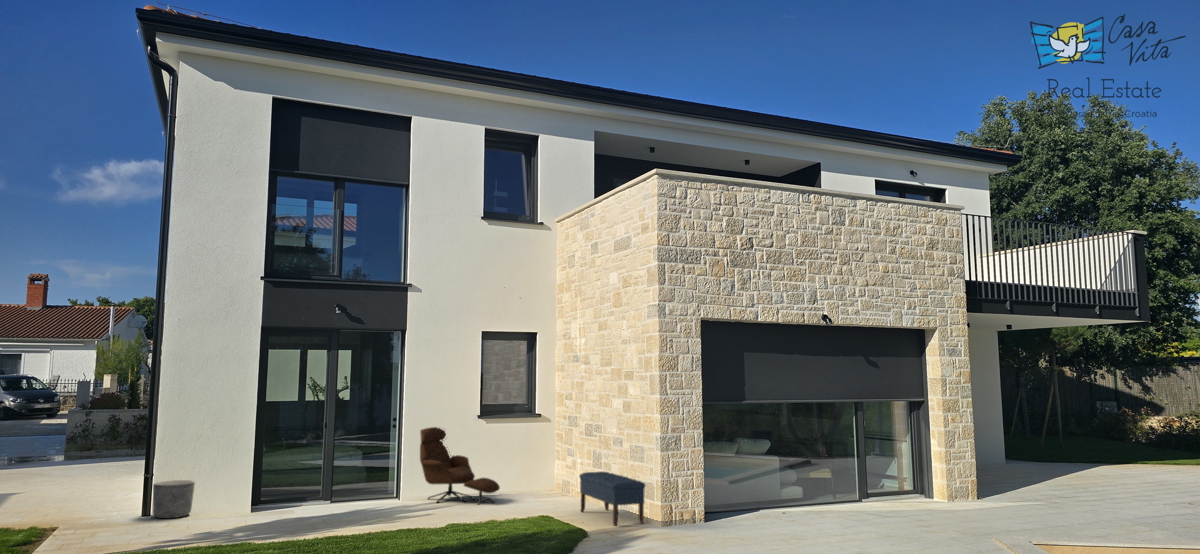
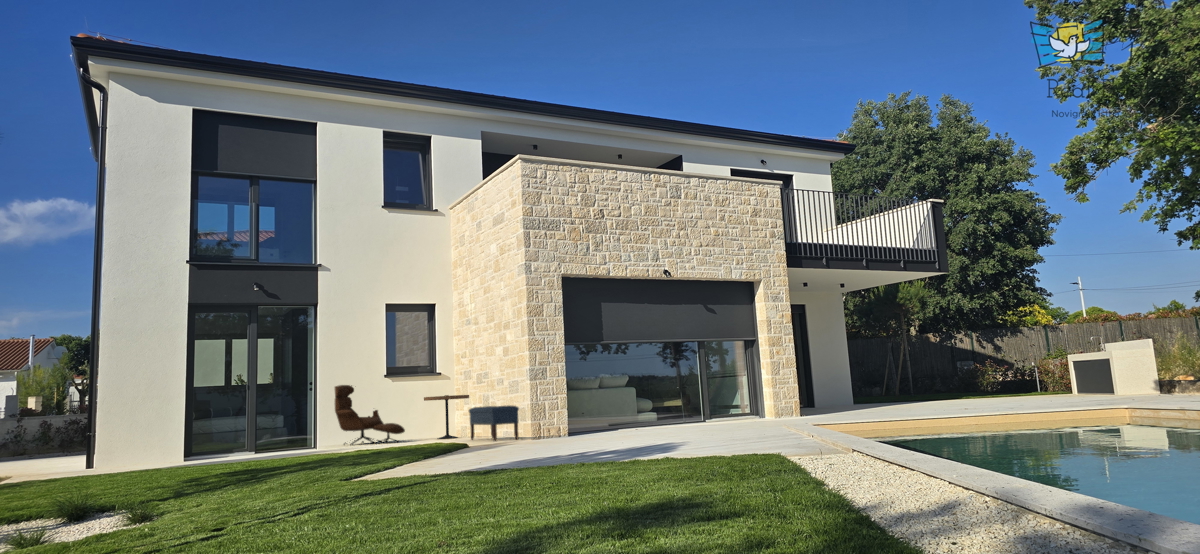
side table: none [522,445,575,500] -> present [424,395,469,439]
planter: present [153,480,195,518] -> none [101,433,138,464]

